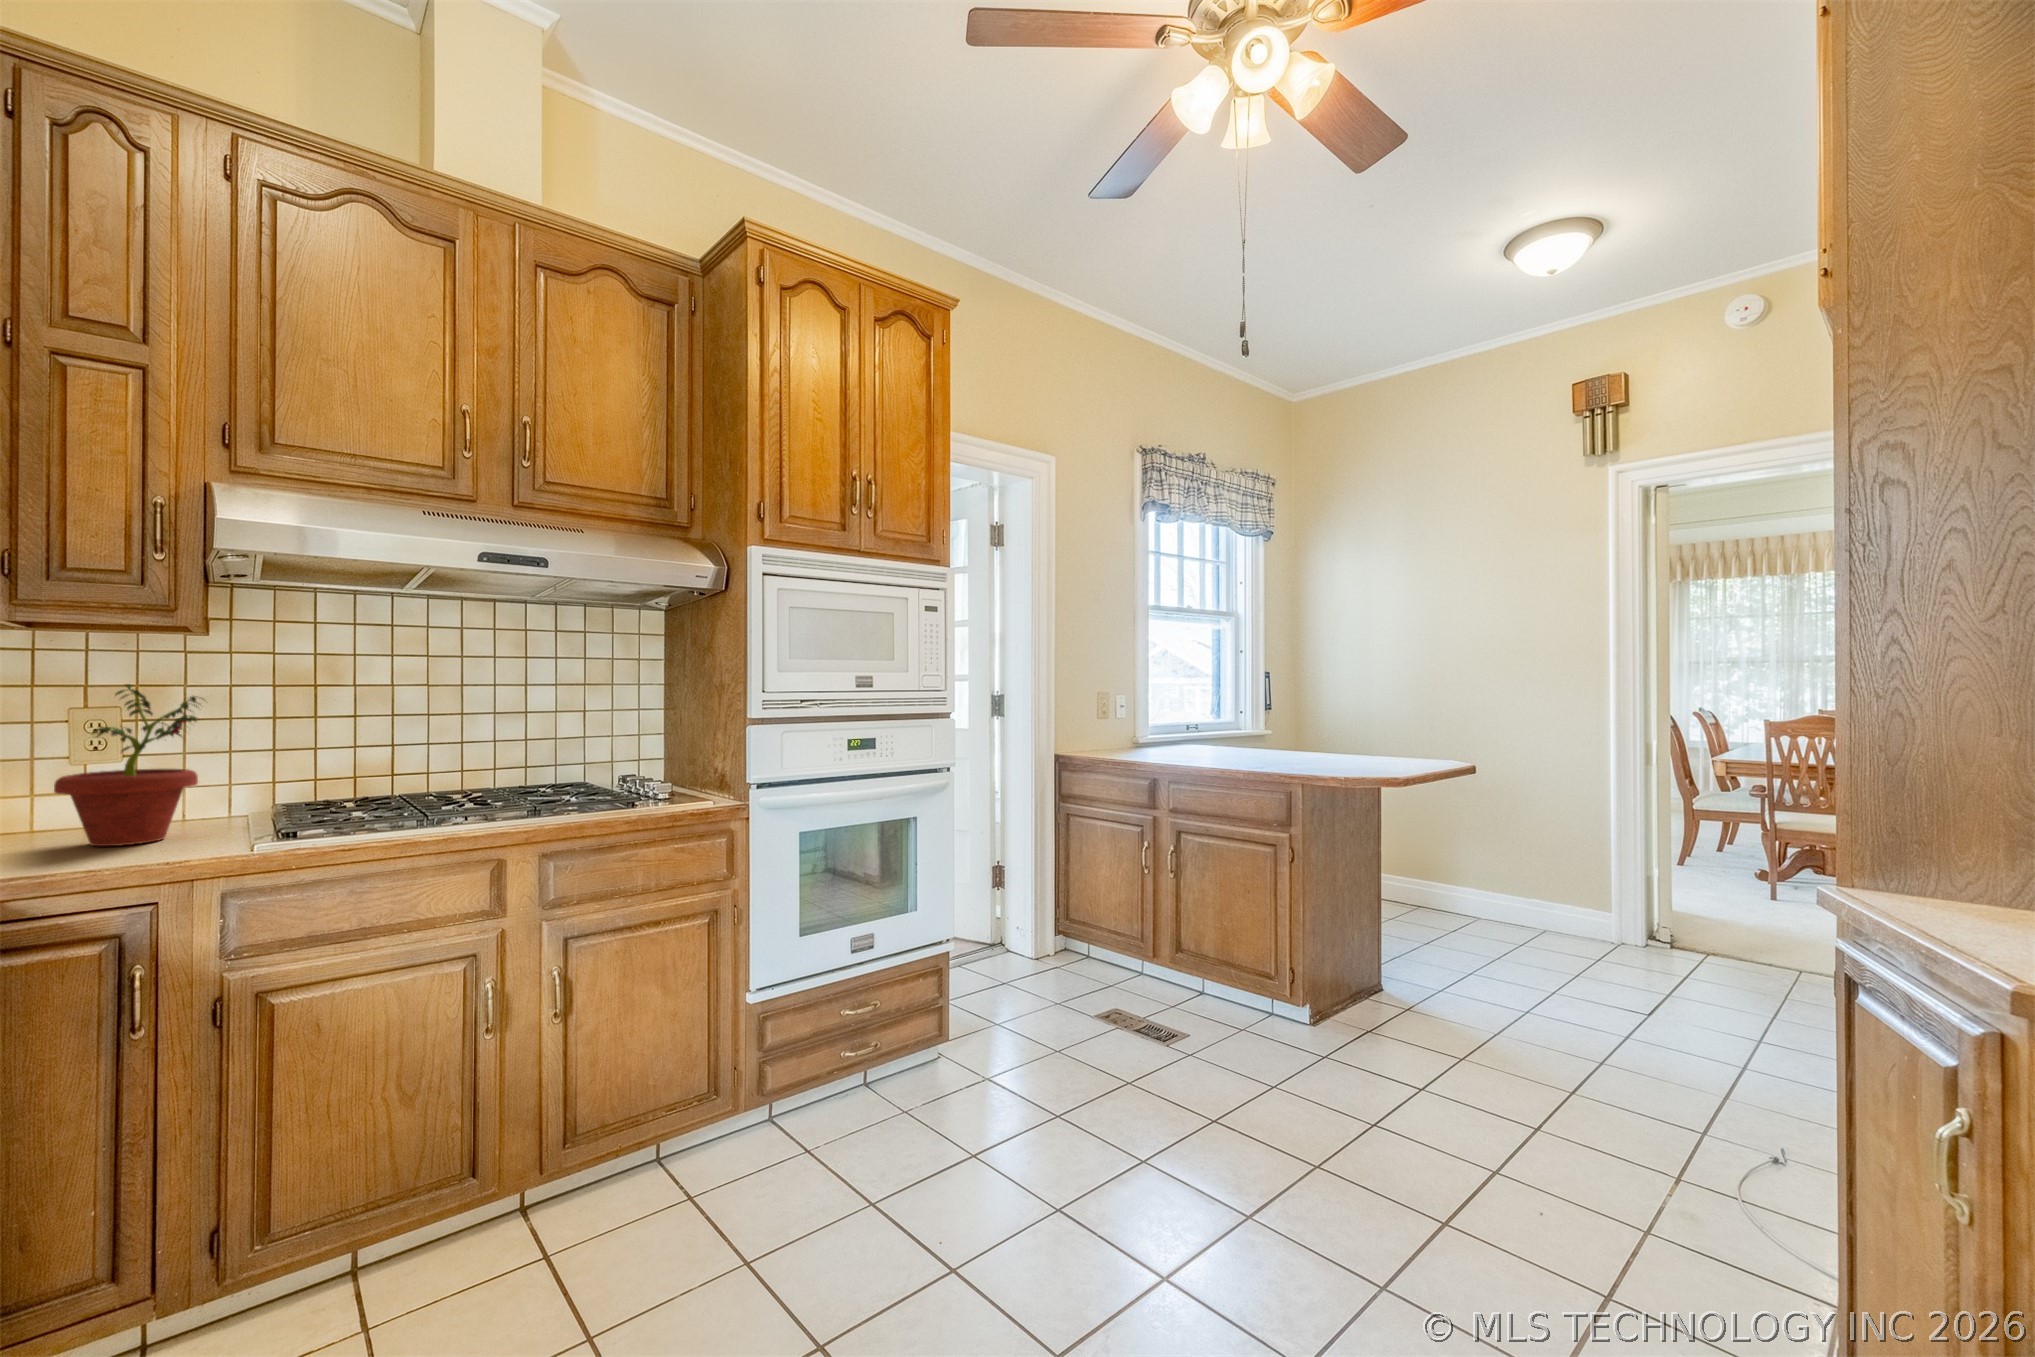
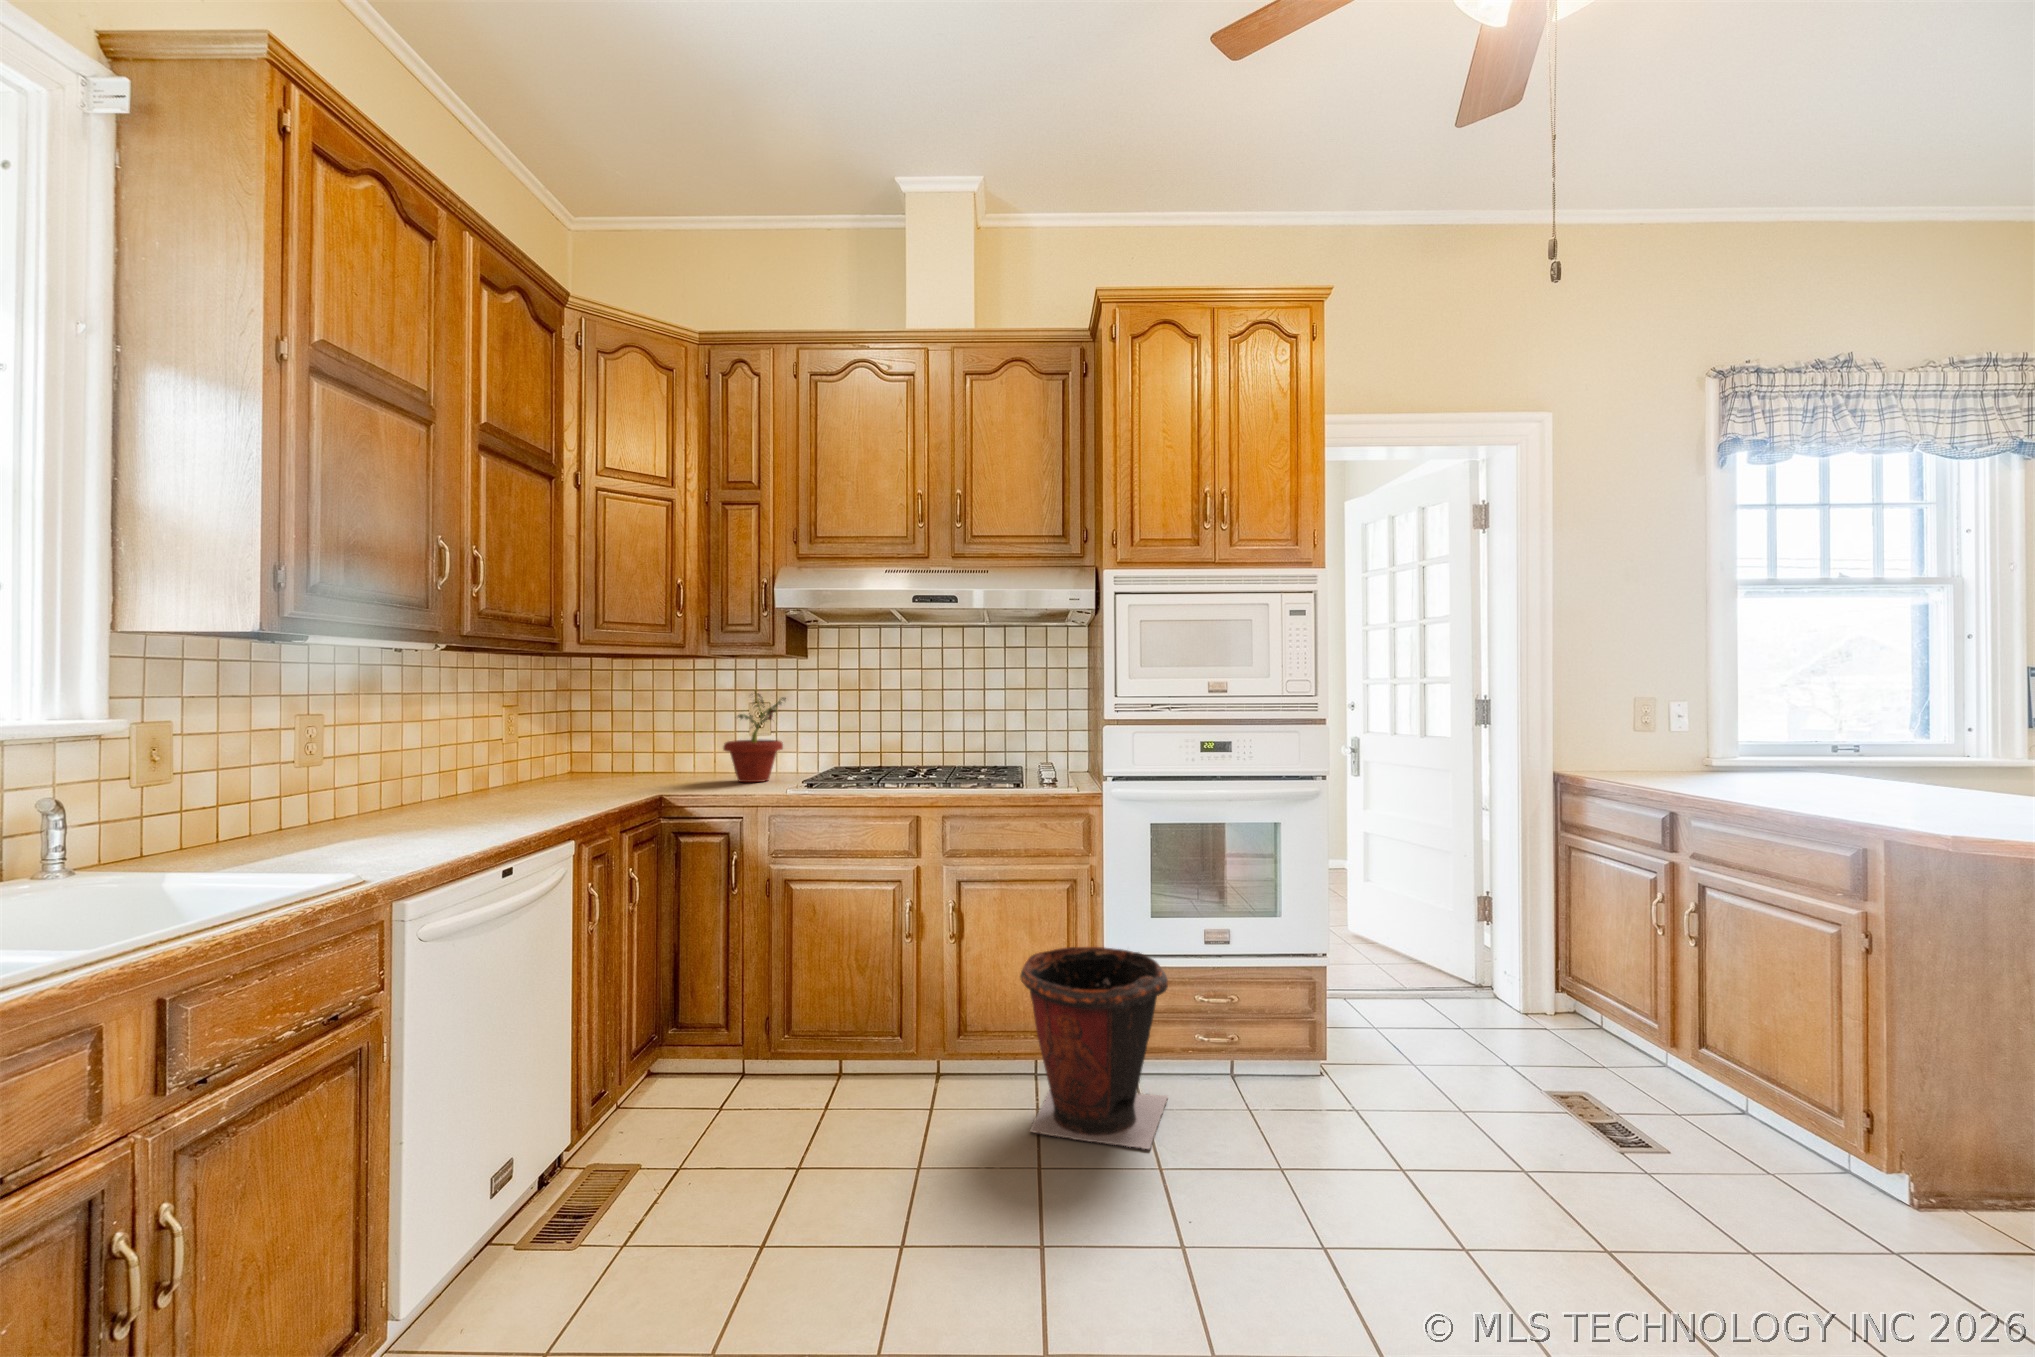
waste bin: none [675,974,859,1229] -> present [1020,947,1168,1149]

